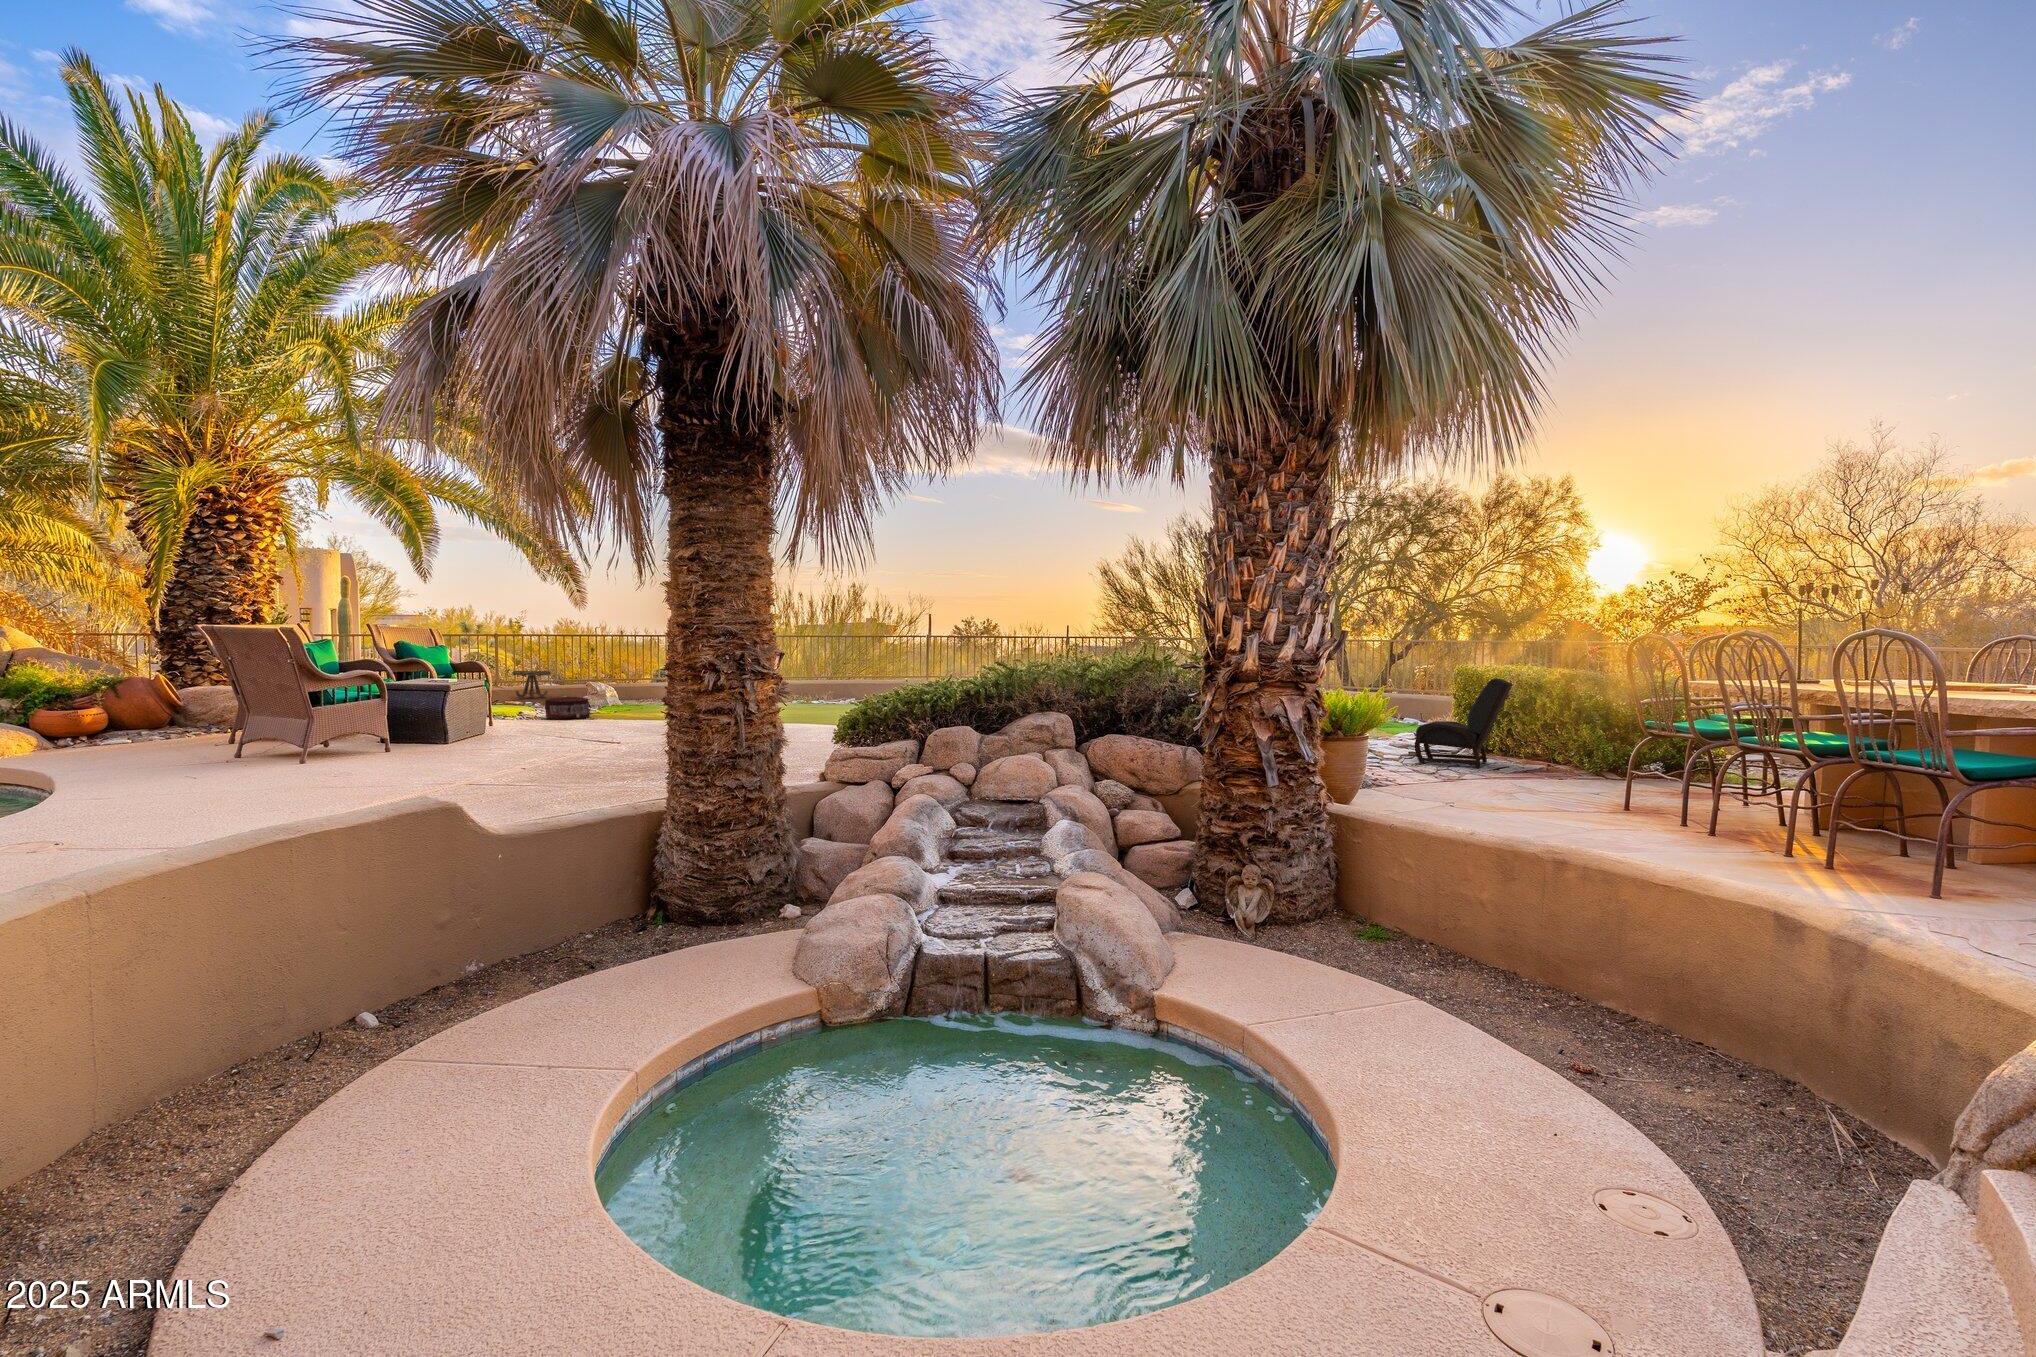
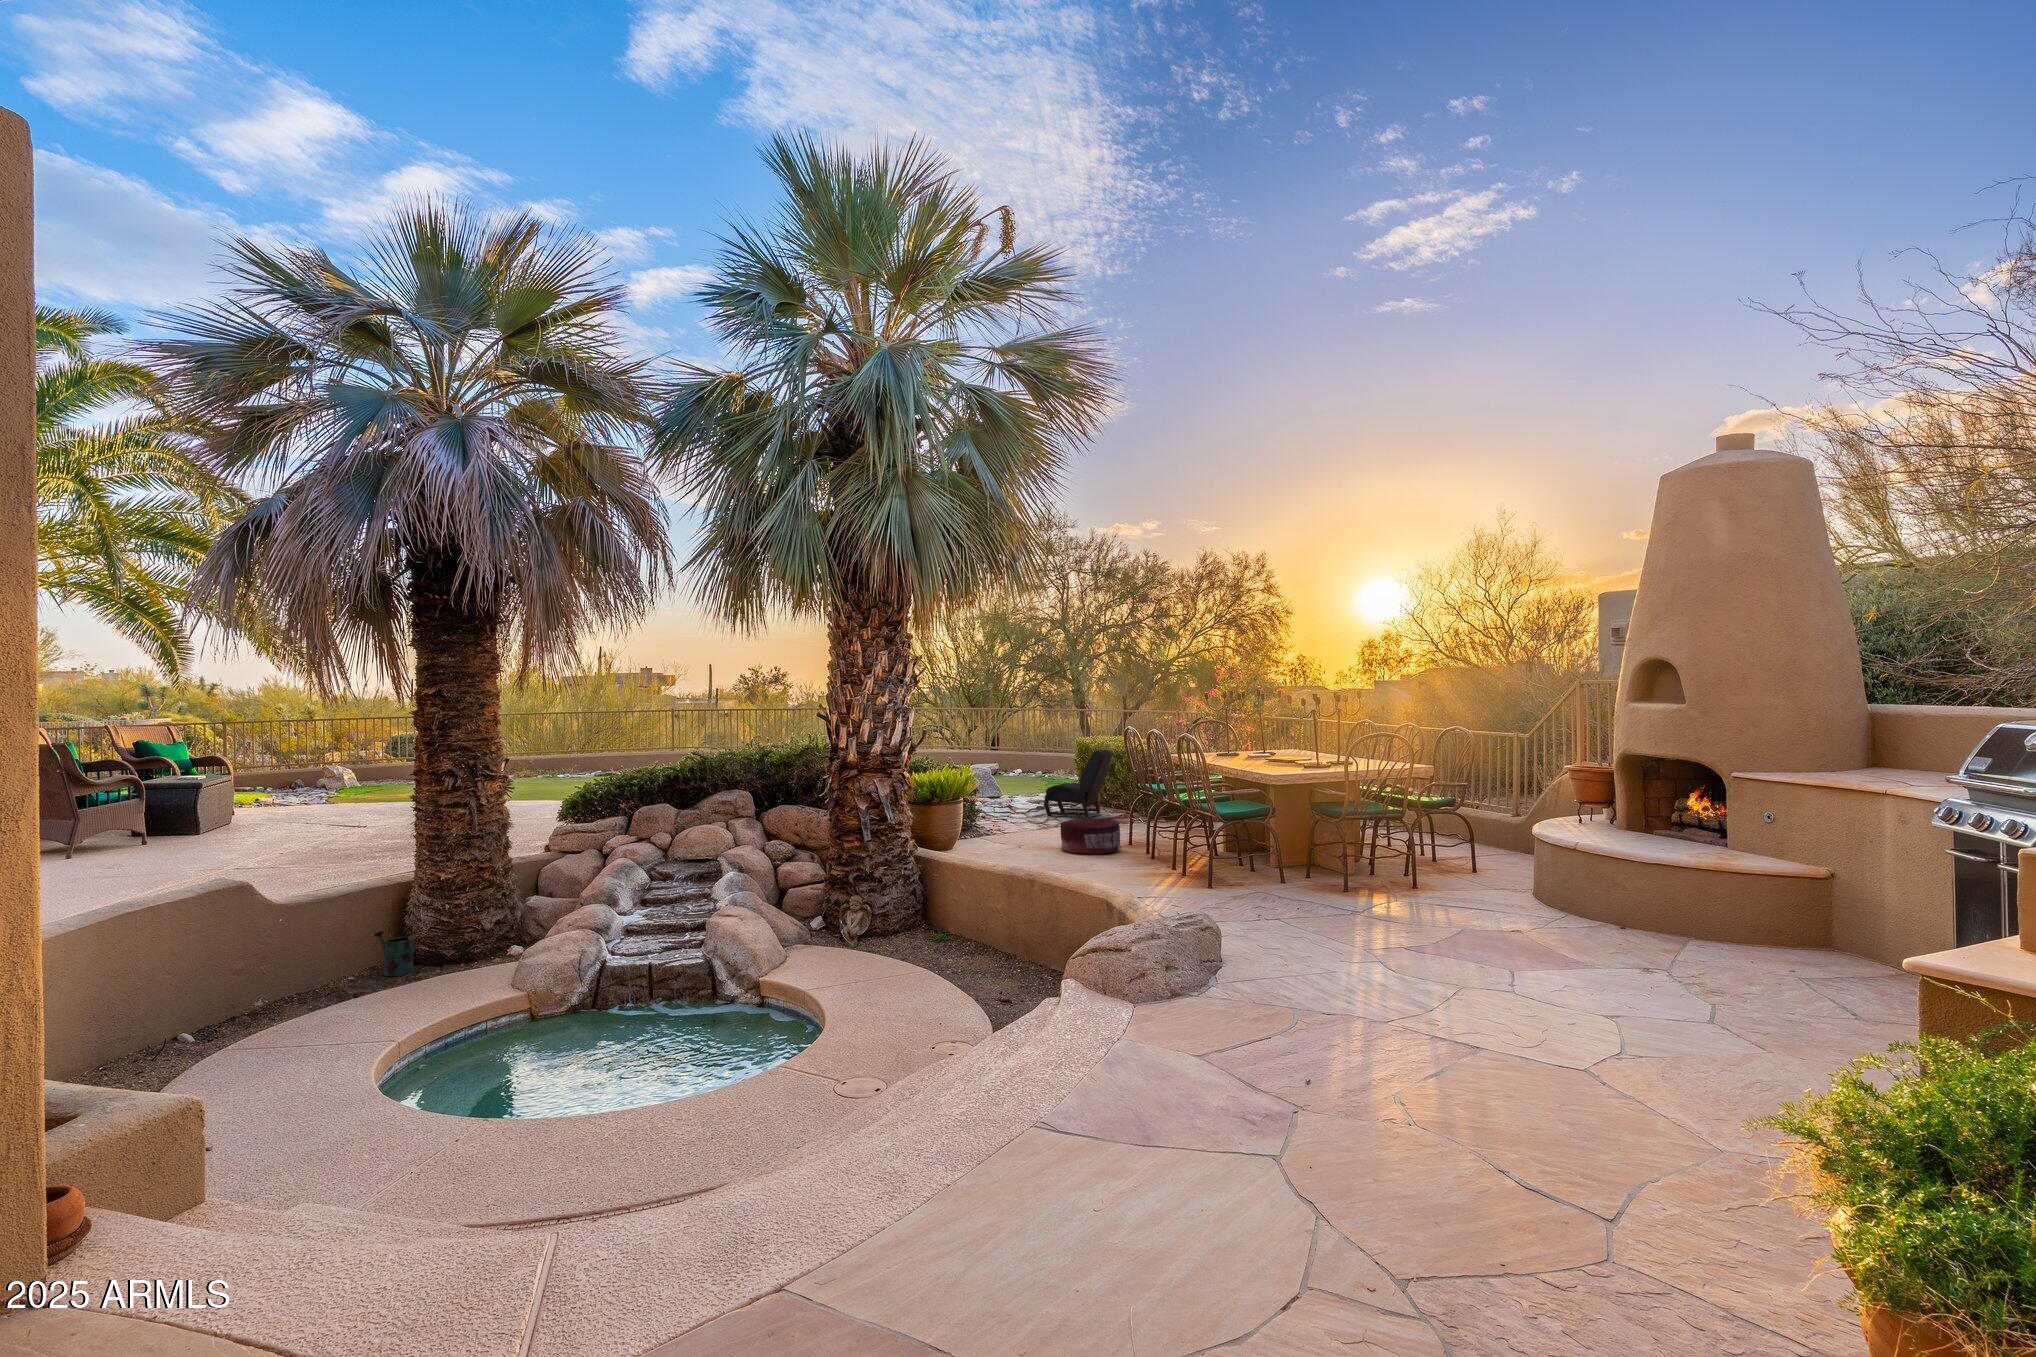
side table: present [513,671,551,698] -> none [243,756,286,784]
pouf: present [545,697,590,719] -> present [1060,818,1121,854]
watering can: none [622,875,671,936] -> present [374,931,415,976]

